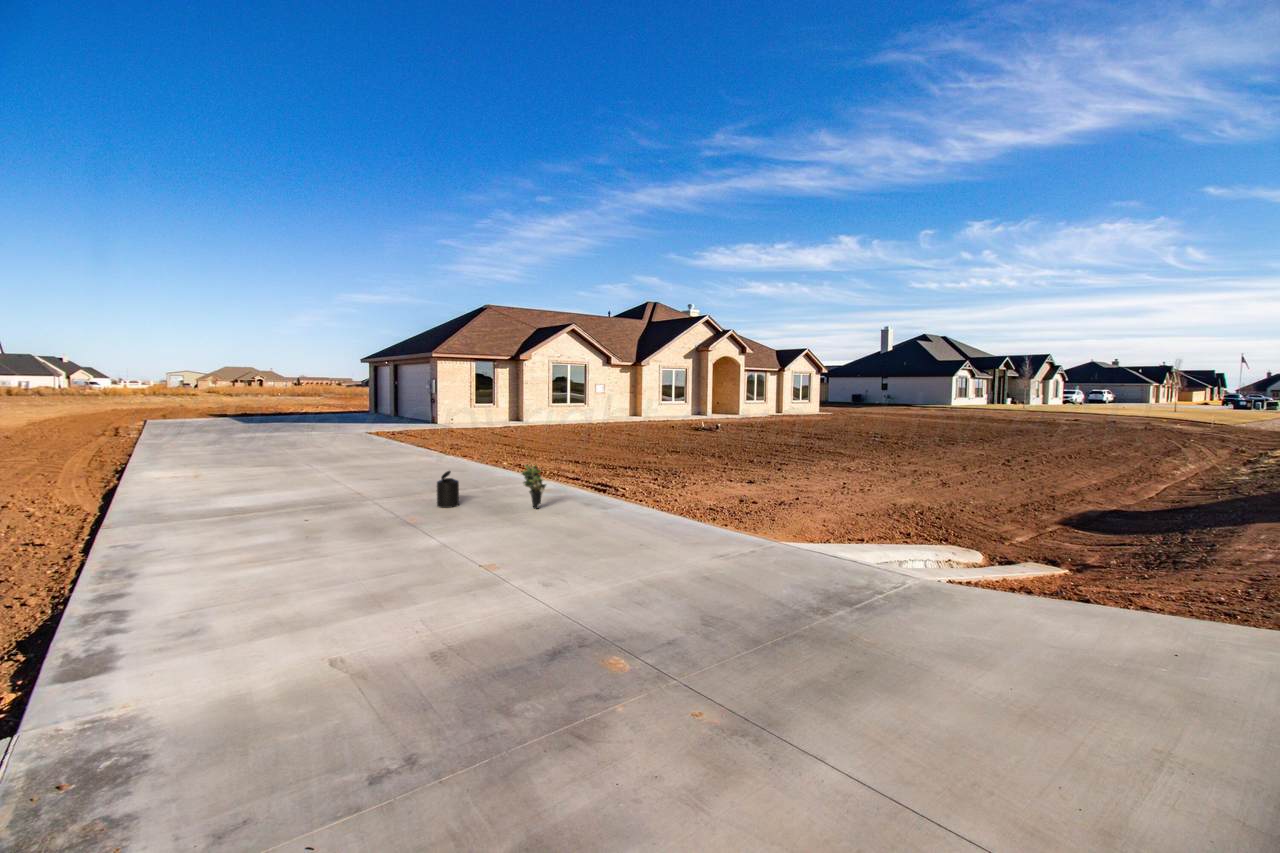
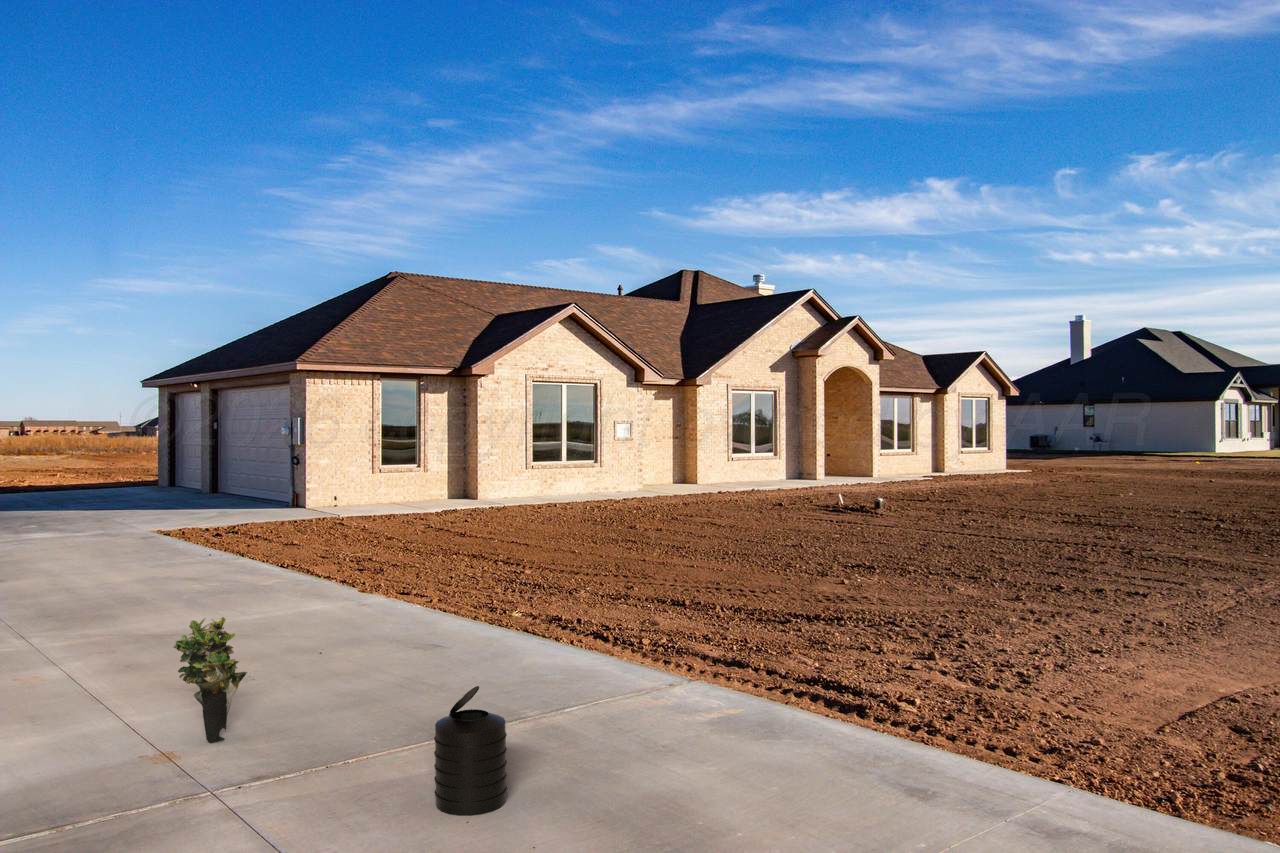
potted plant: present [522,465,546,509] -> present [173,617,247,743]

